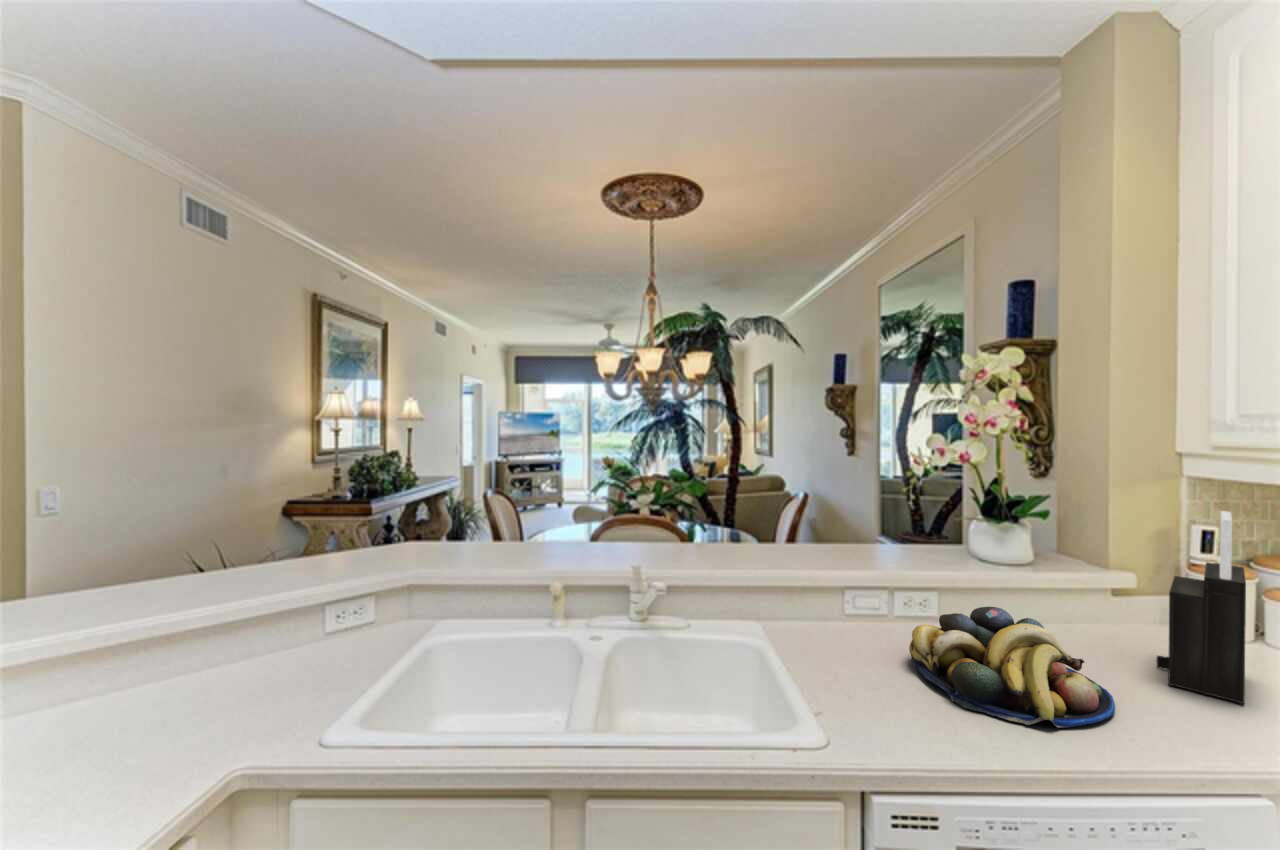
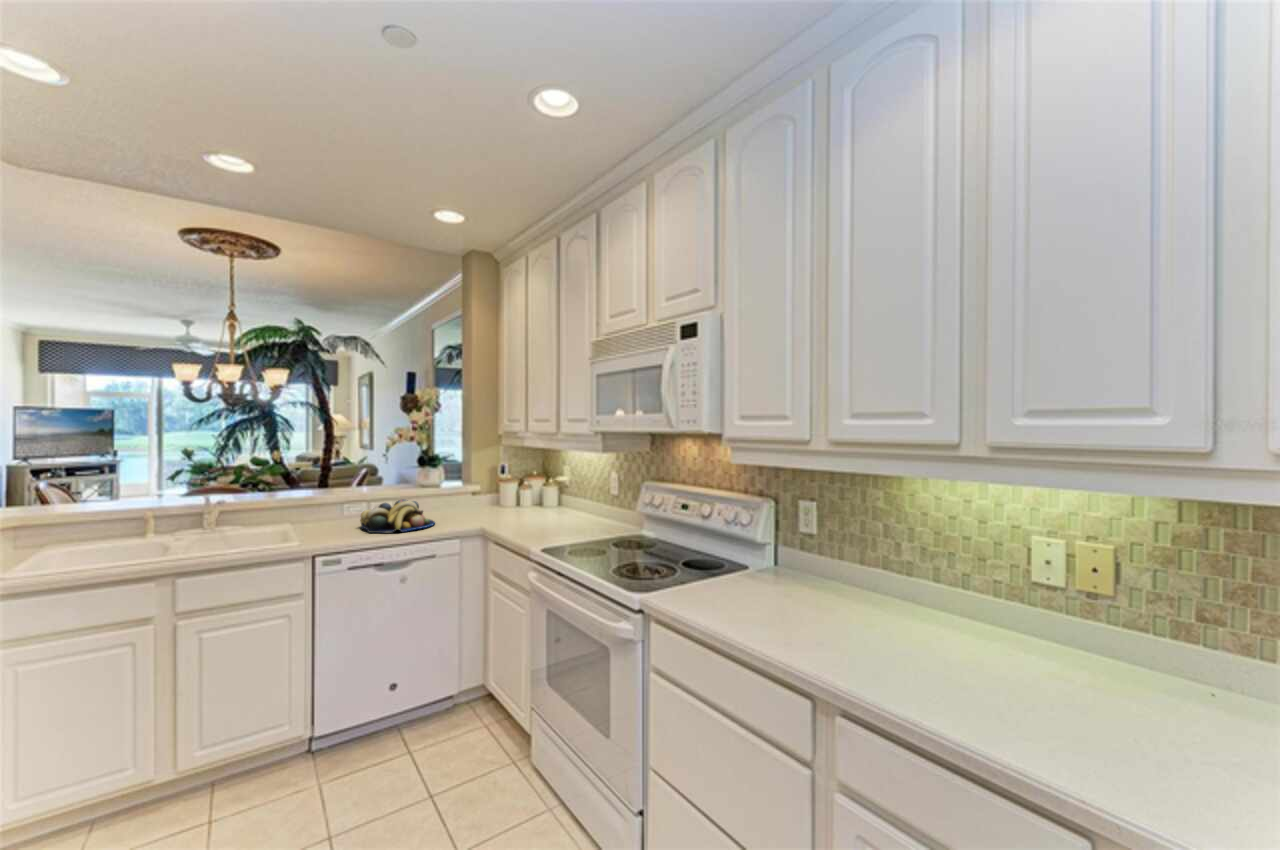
knife block: present [1157,511,1246,704] -> none [463,454,496,520]

